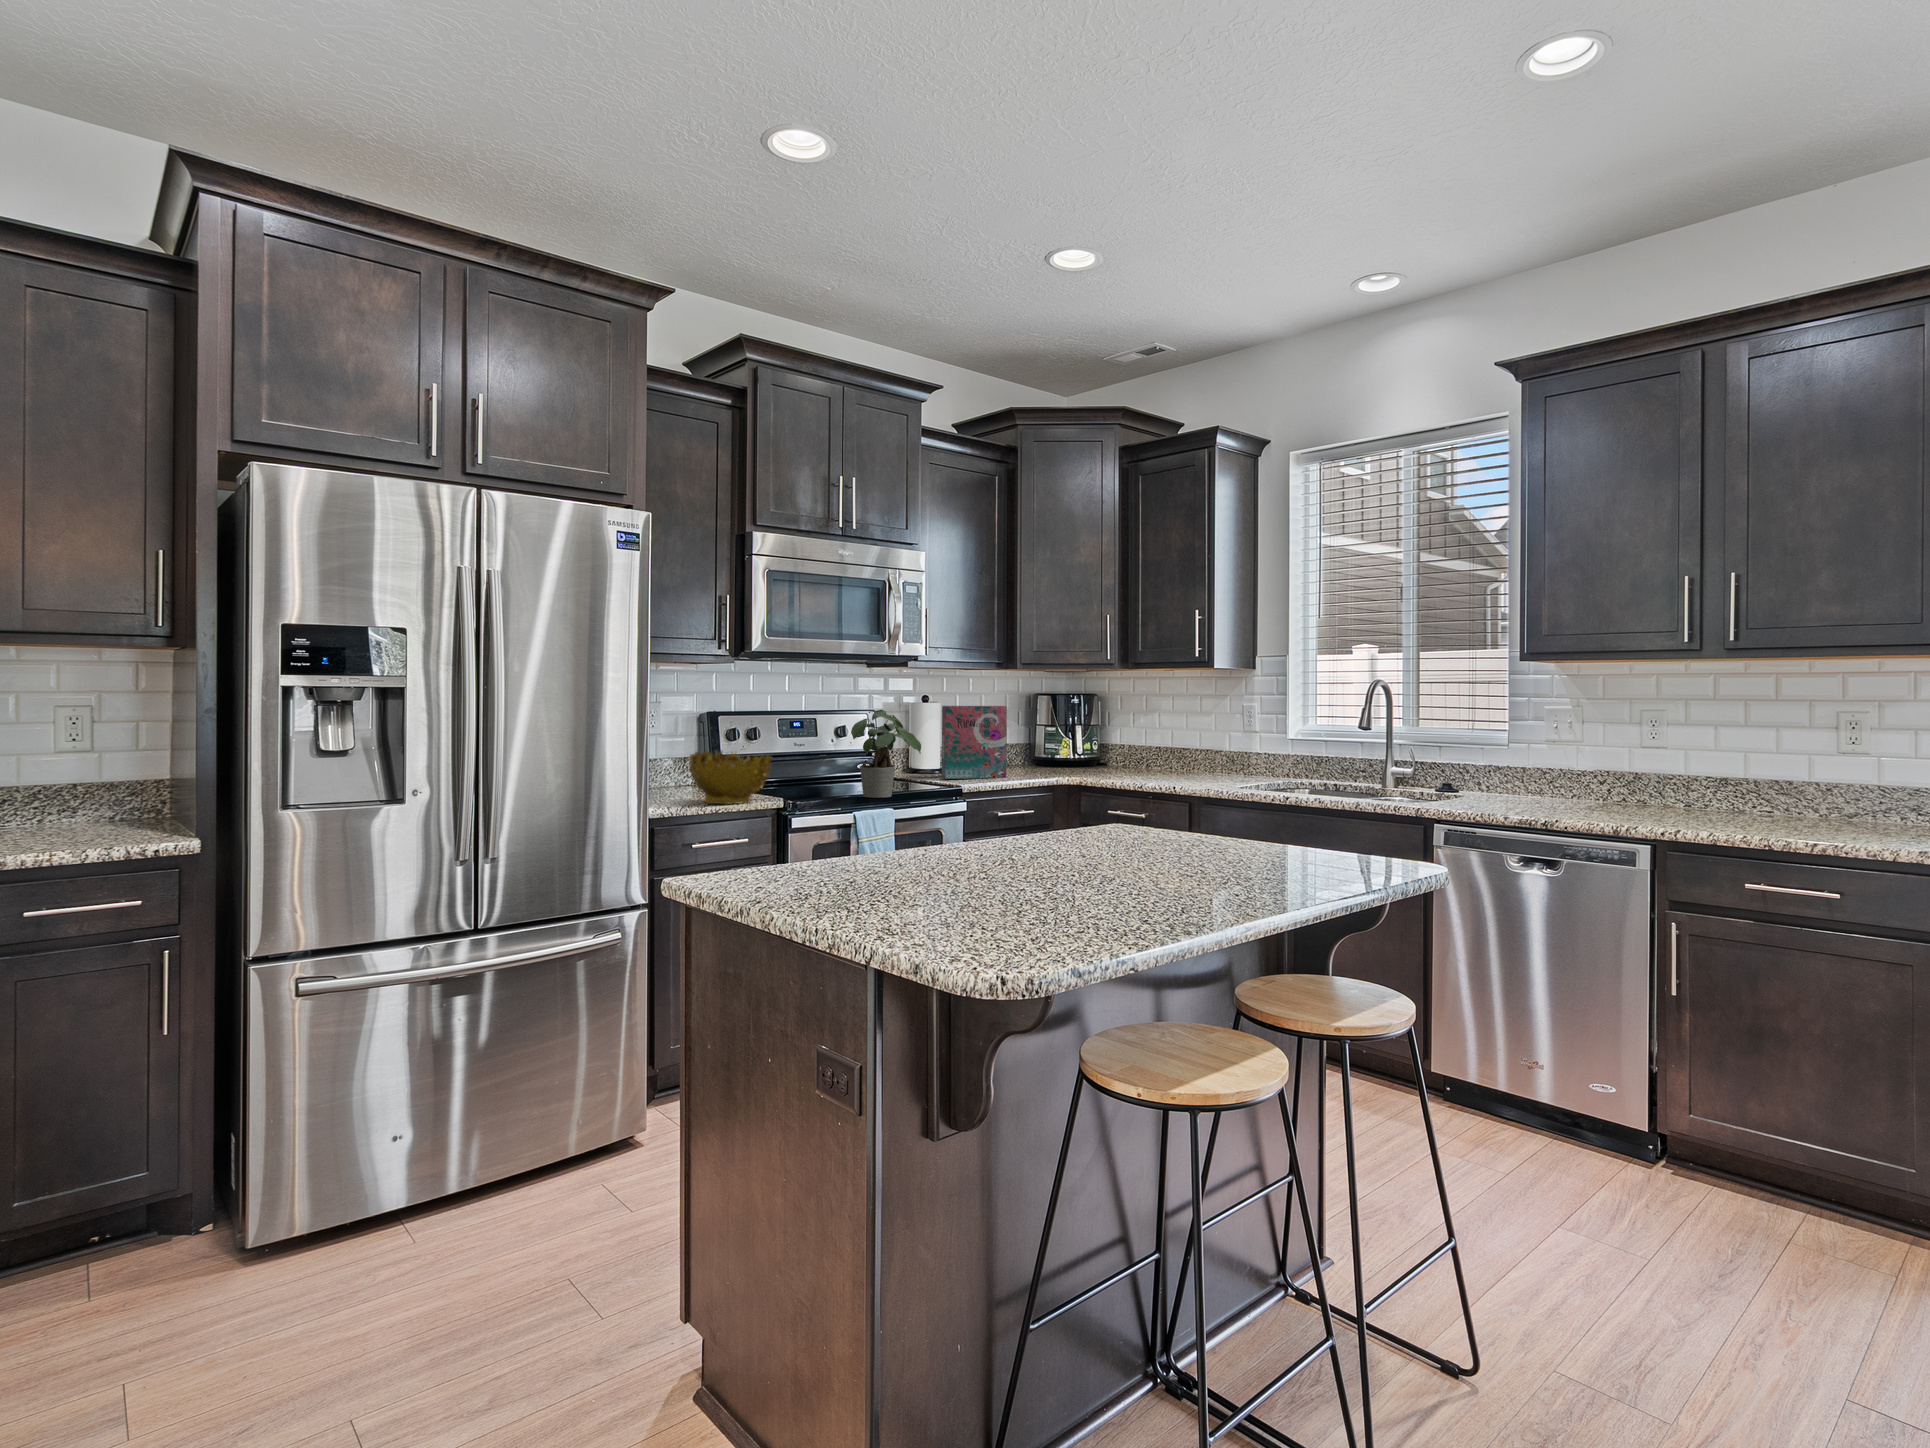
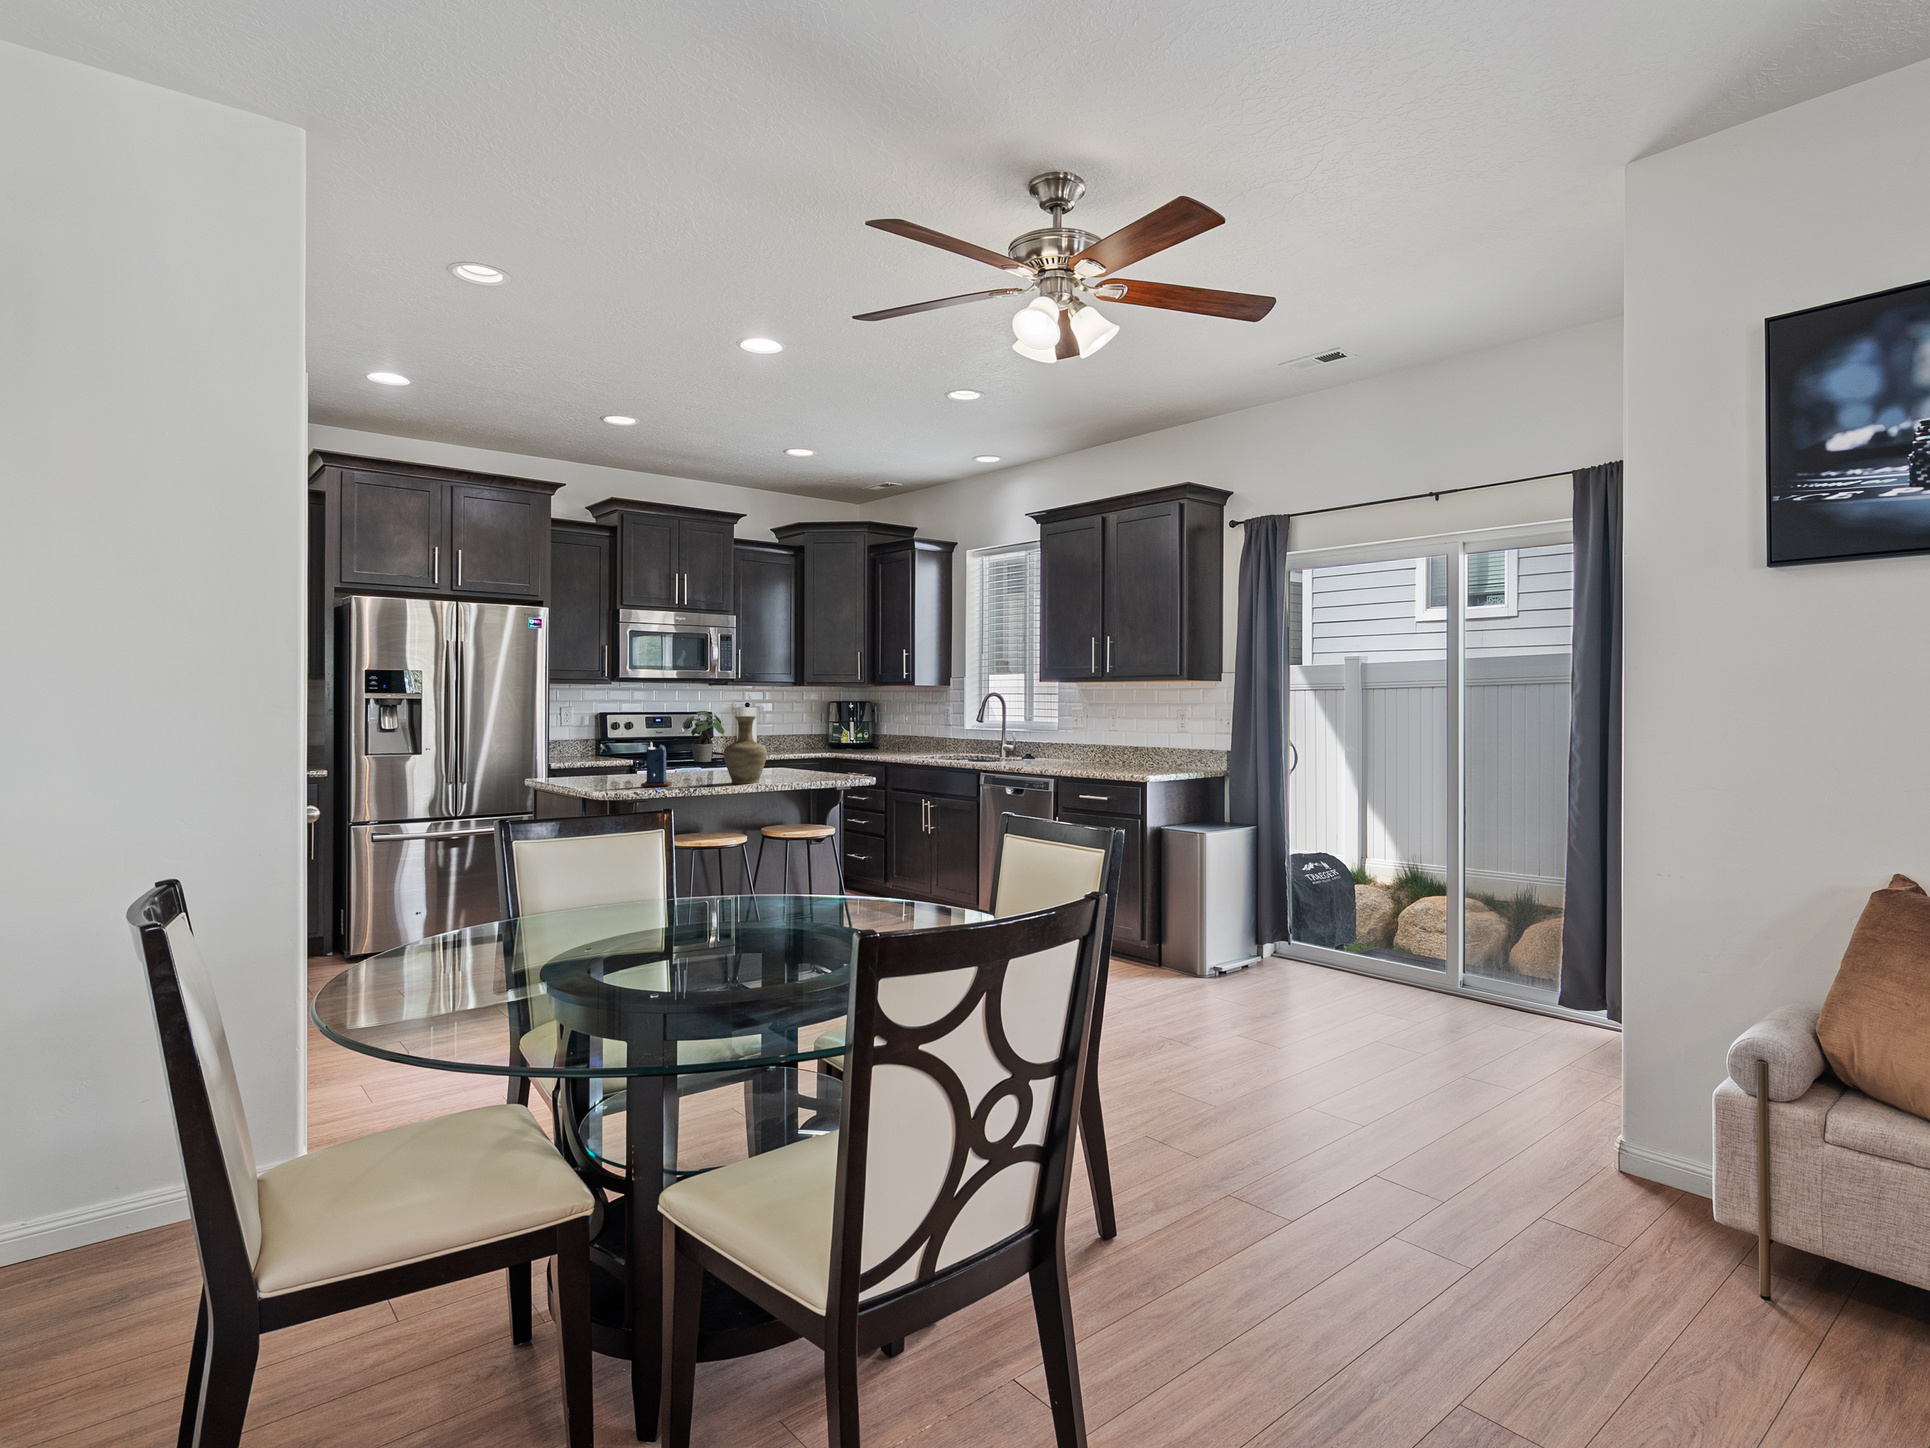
cereal box: present [942,706,1007,779] -> none [761,708,801,754]
vase: none [1102,730,1200,889] -> present [723,716,767,784]
decorative bowl: present [689,751,772,804] -> none [590,735,640,766]
candle: none [915,788,978,894] -> present [641,742,672,786]

